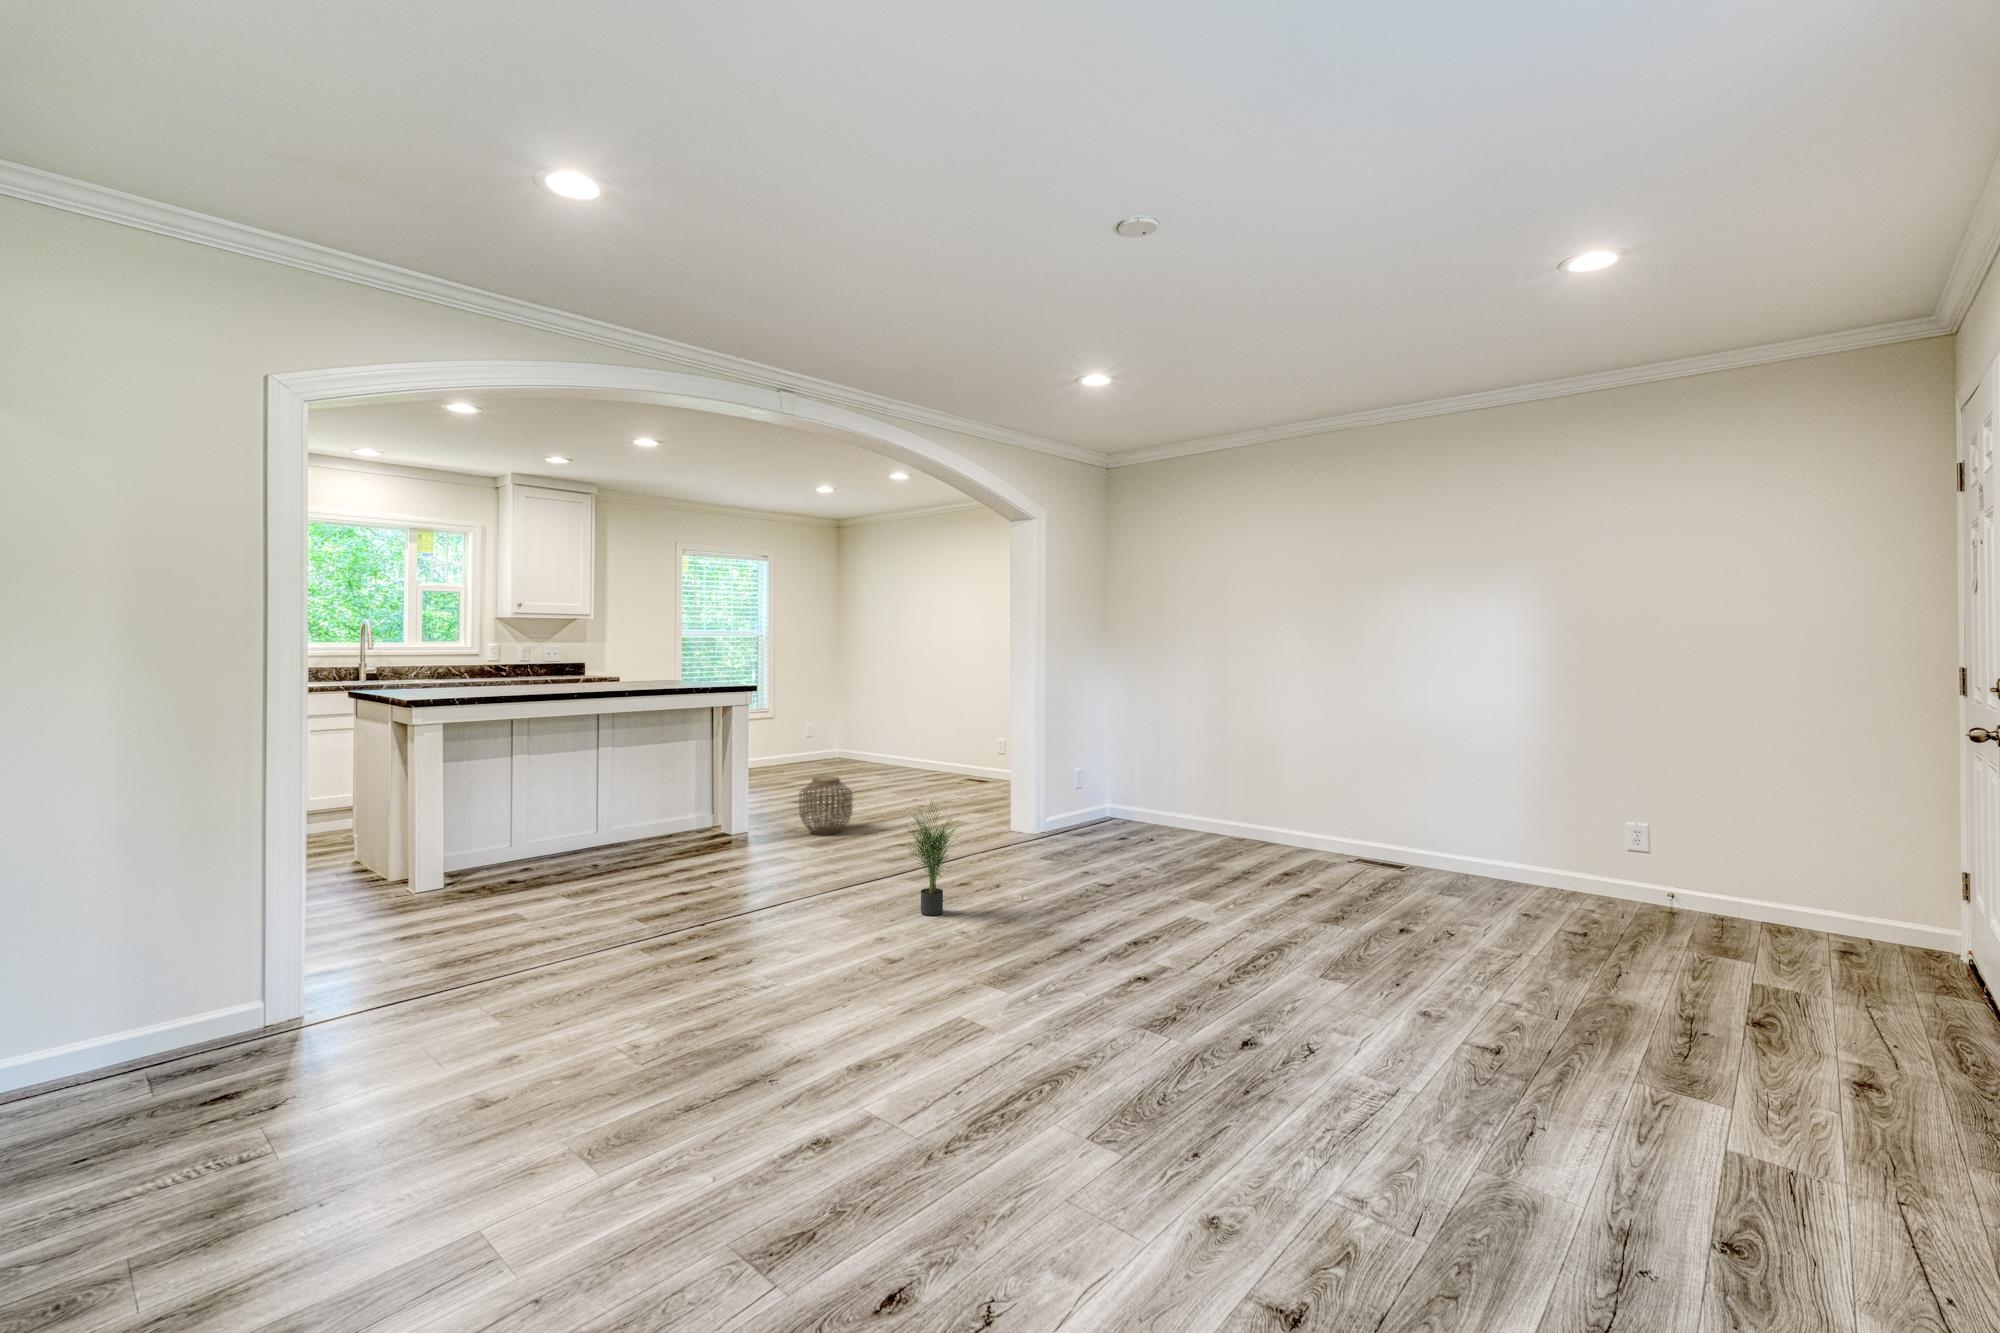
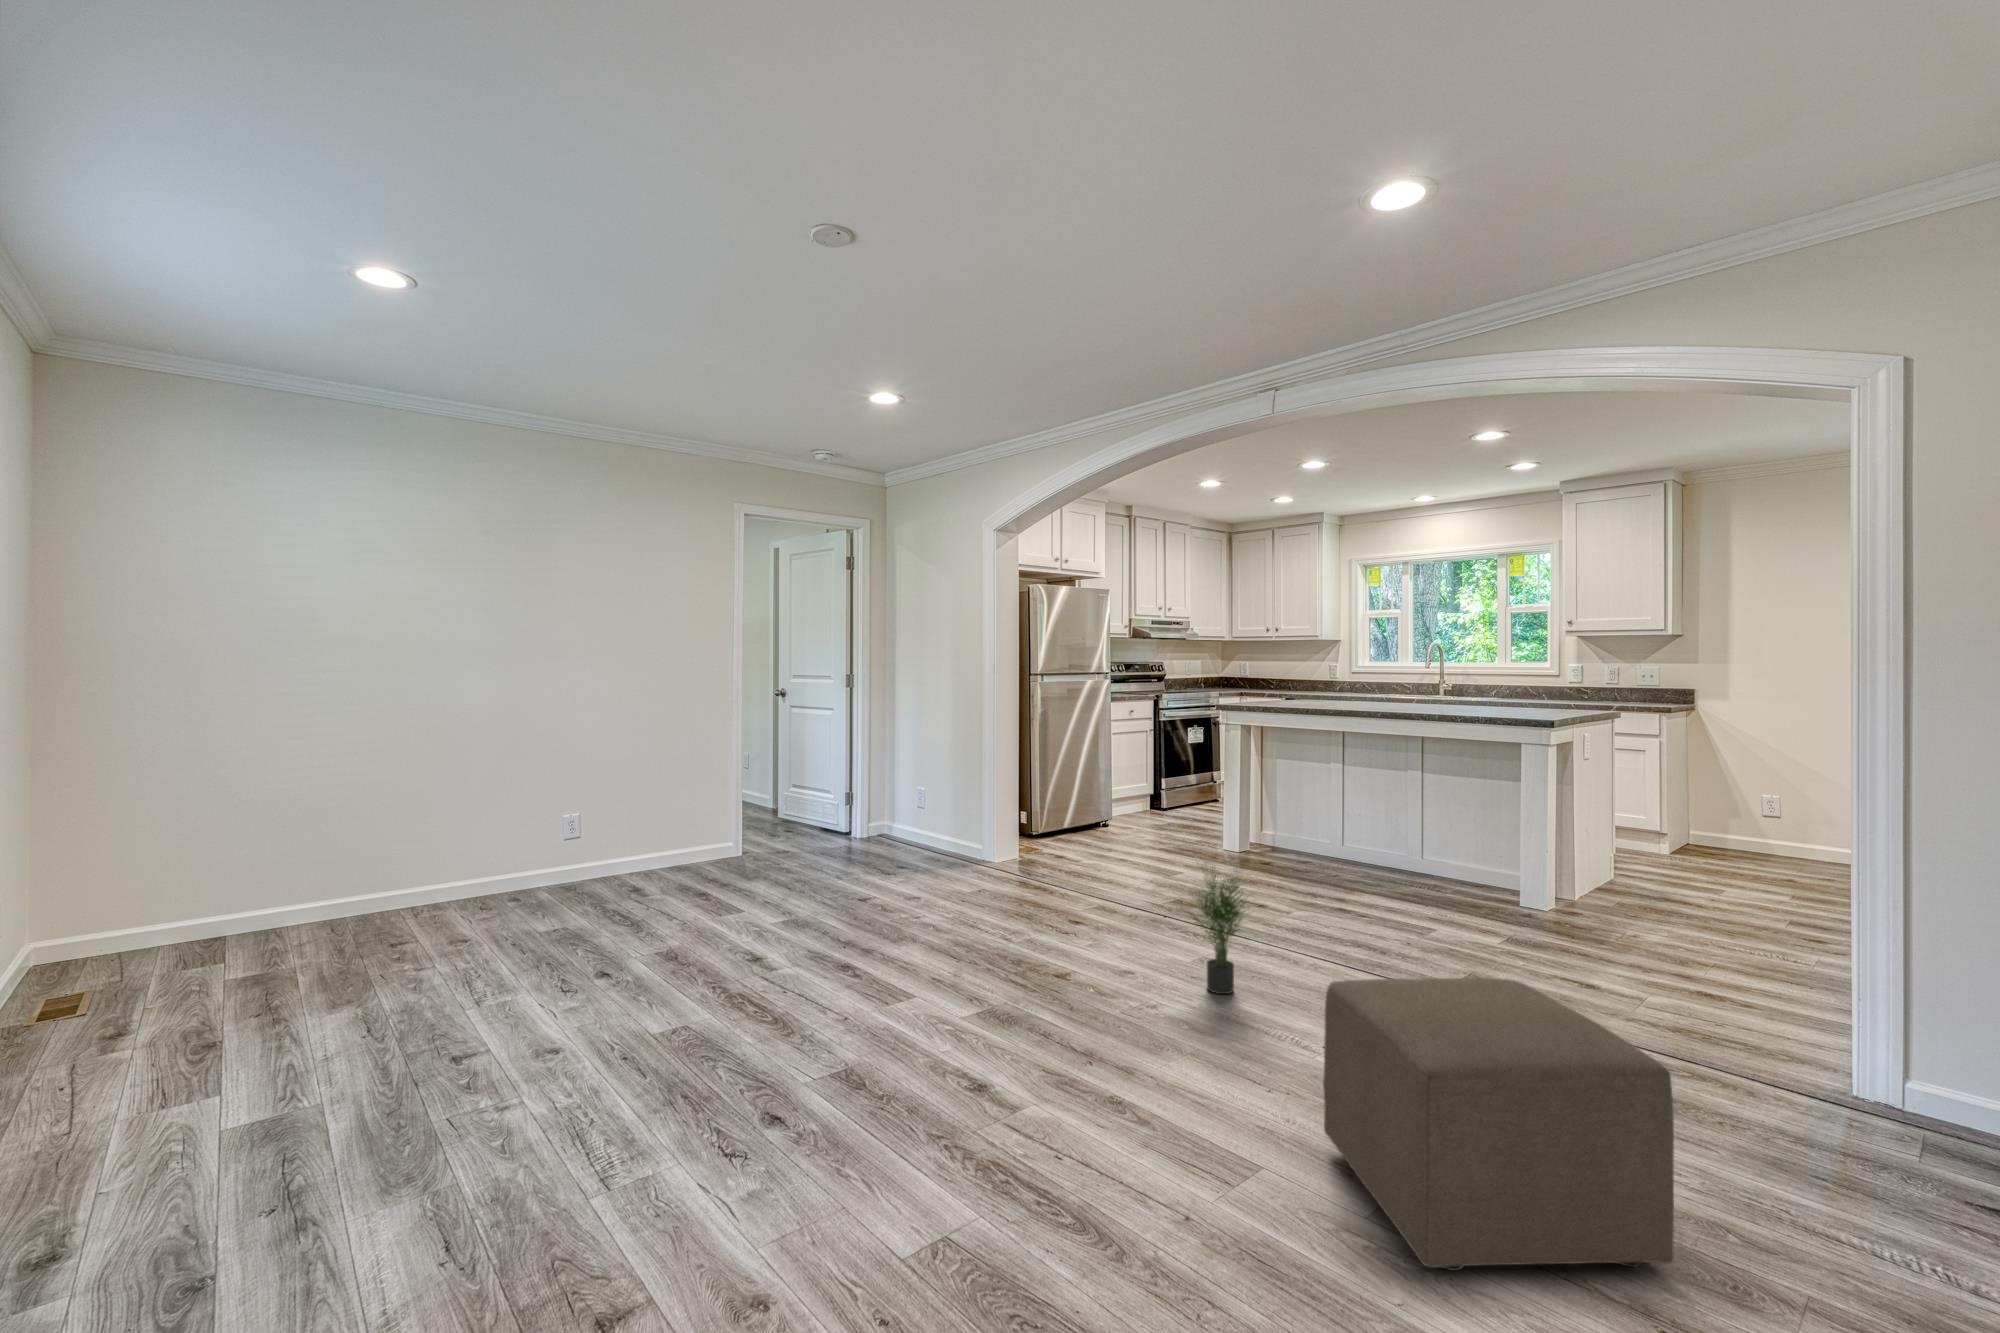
woven basket: present [799,777,852,835] -> none [1548,855,1640,943]
ottoman: none [1124,798,1257,905] -> present [1323,978,1674,1271]

